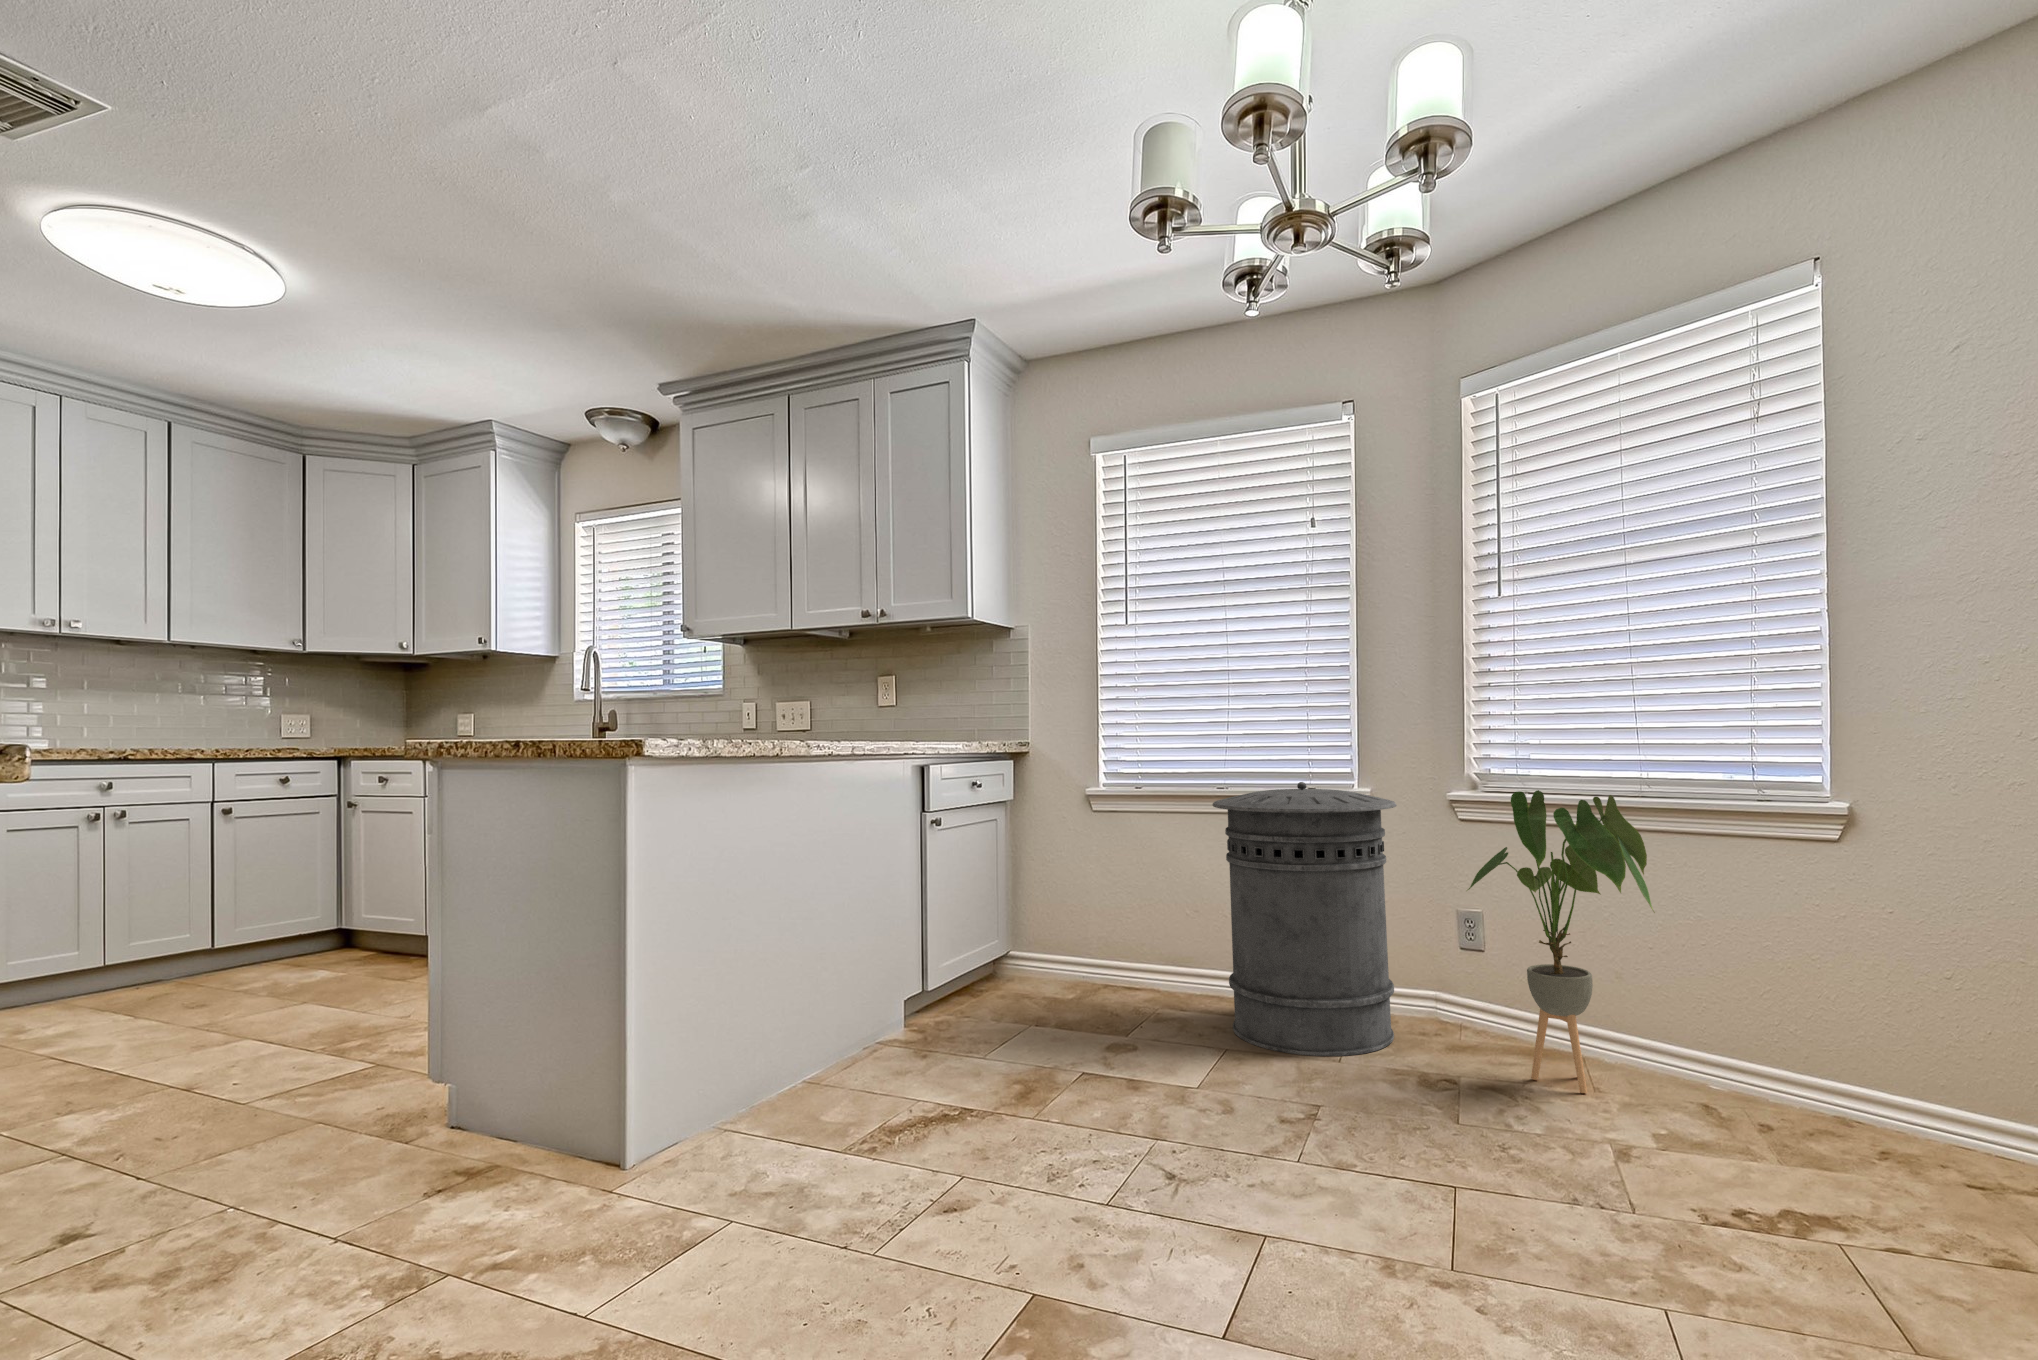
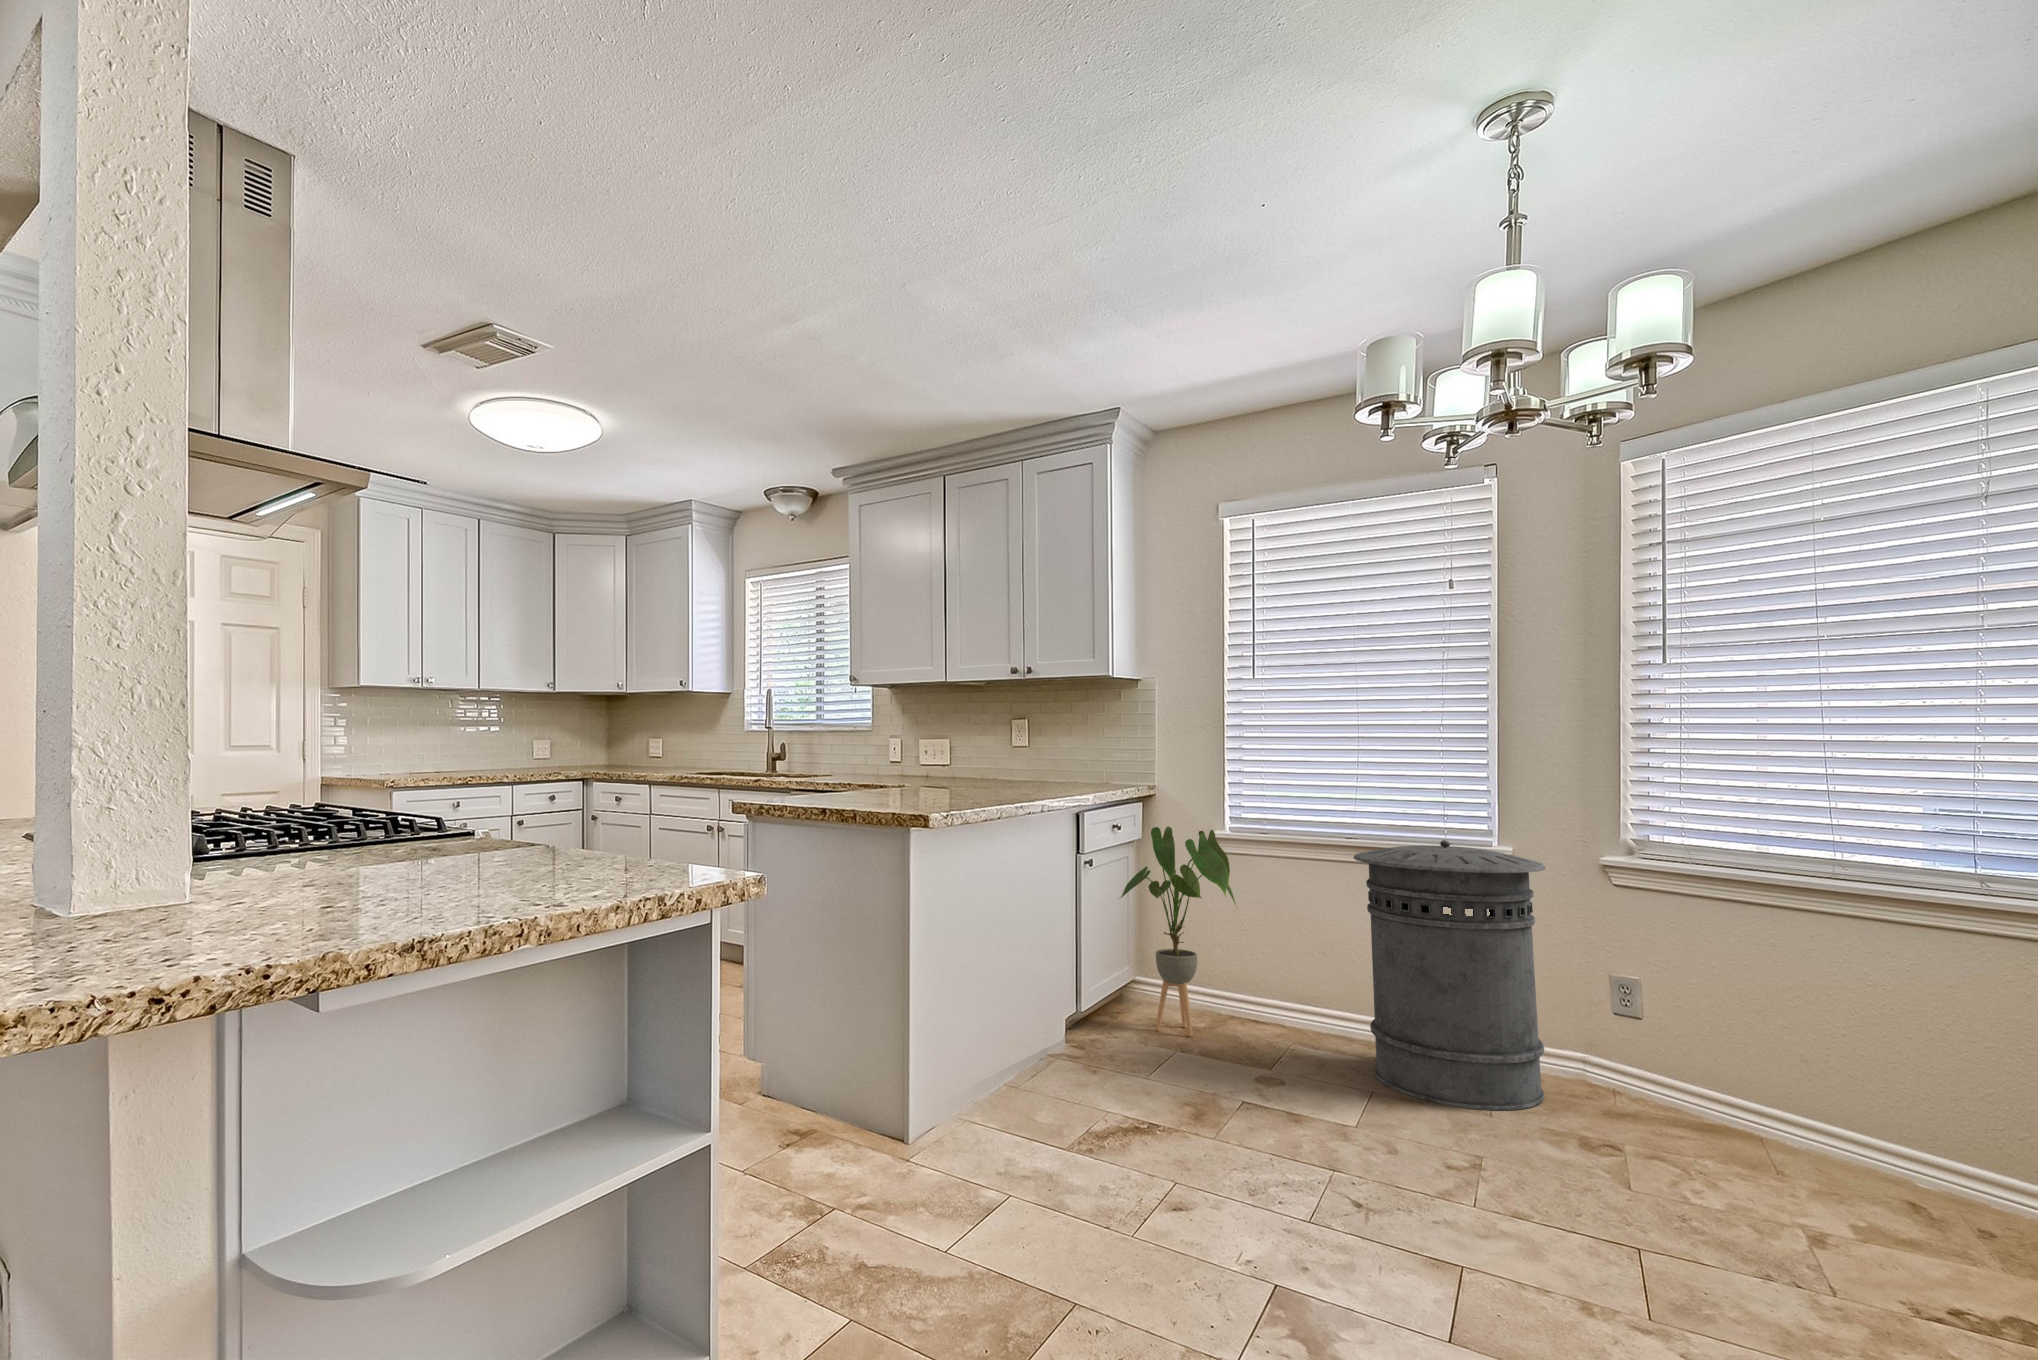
house plant: present [1467,790,1655,1093] -> present [1120,826,1236,1036]

